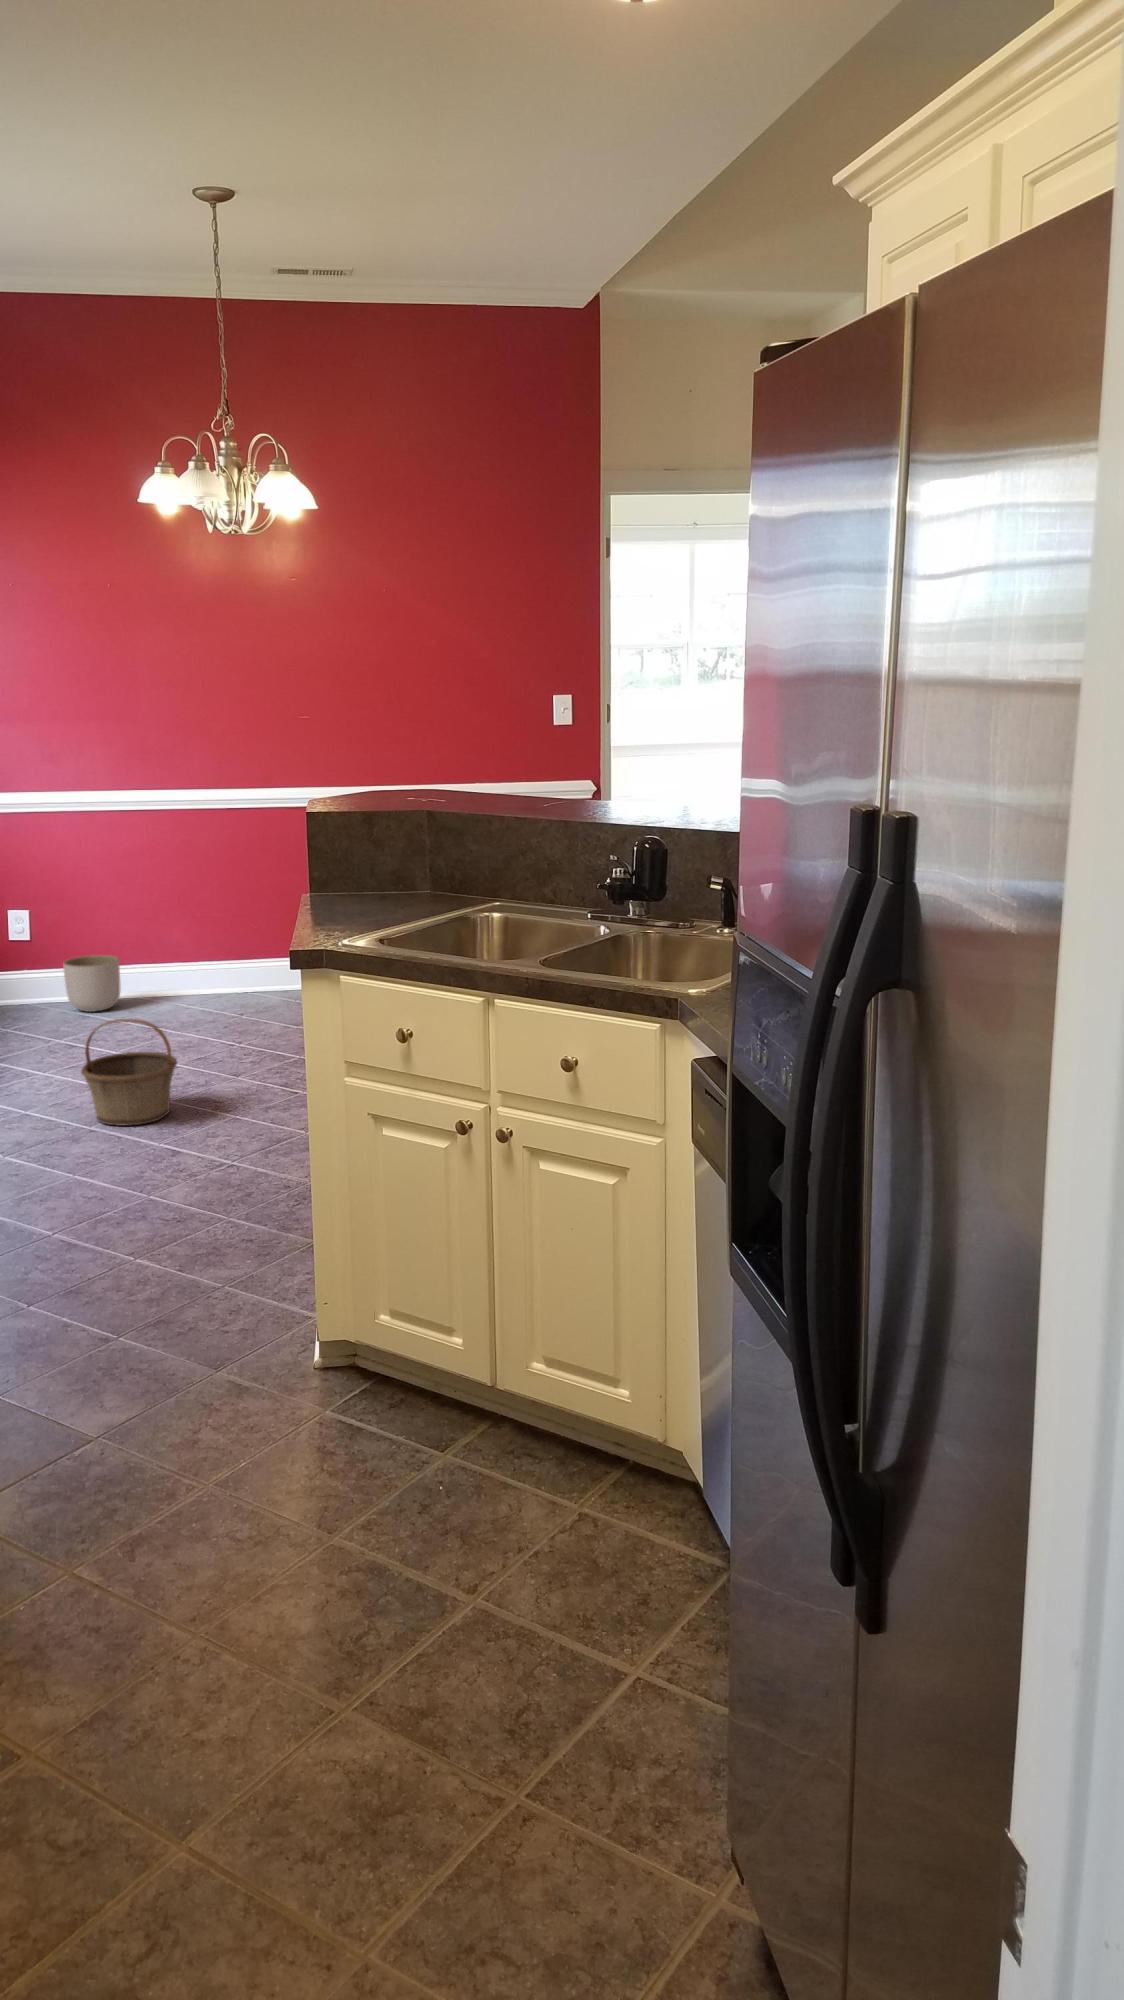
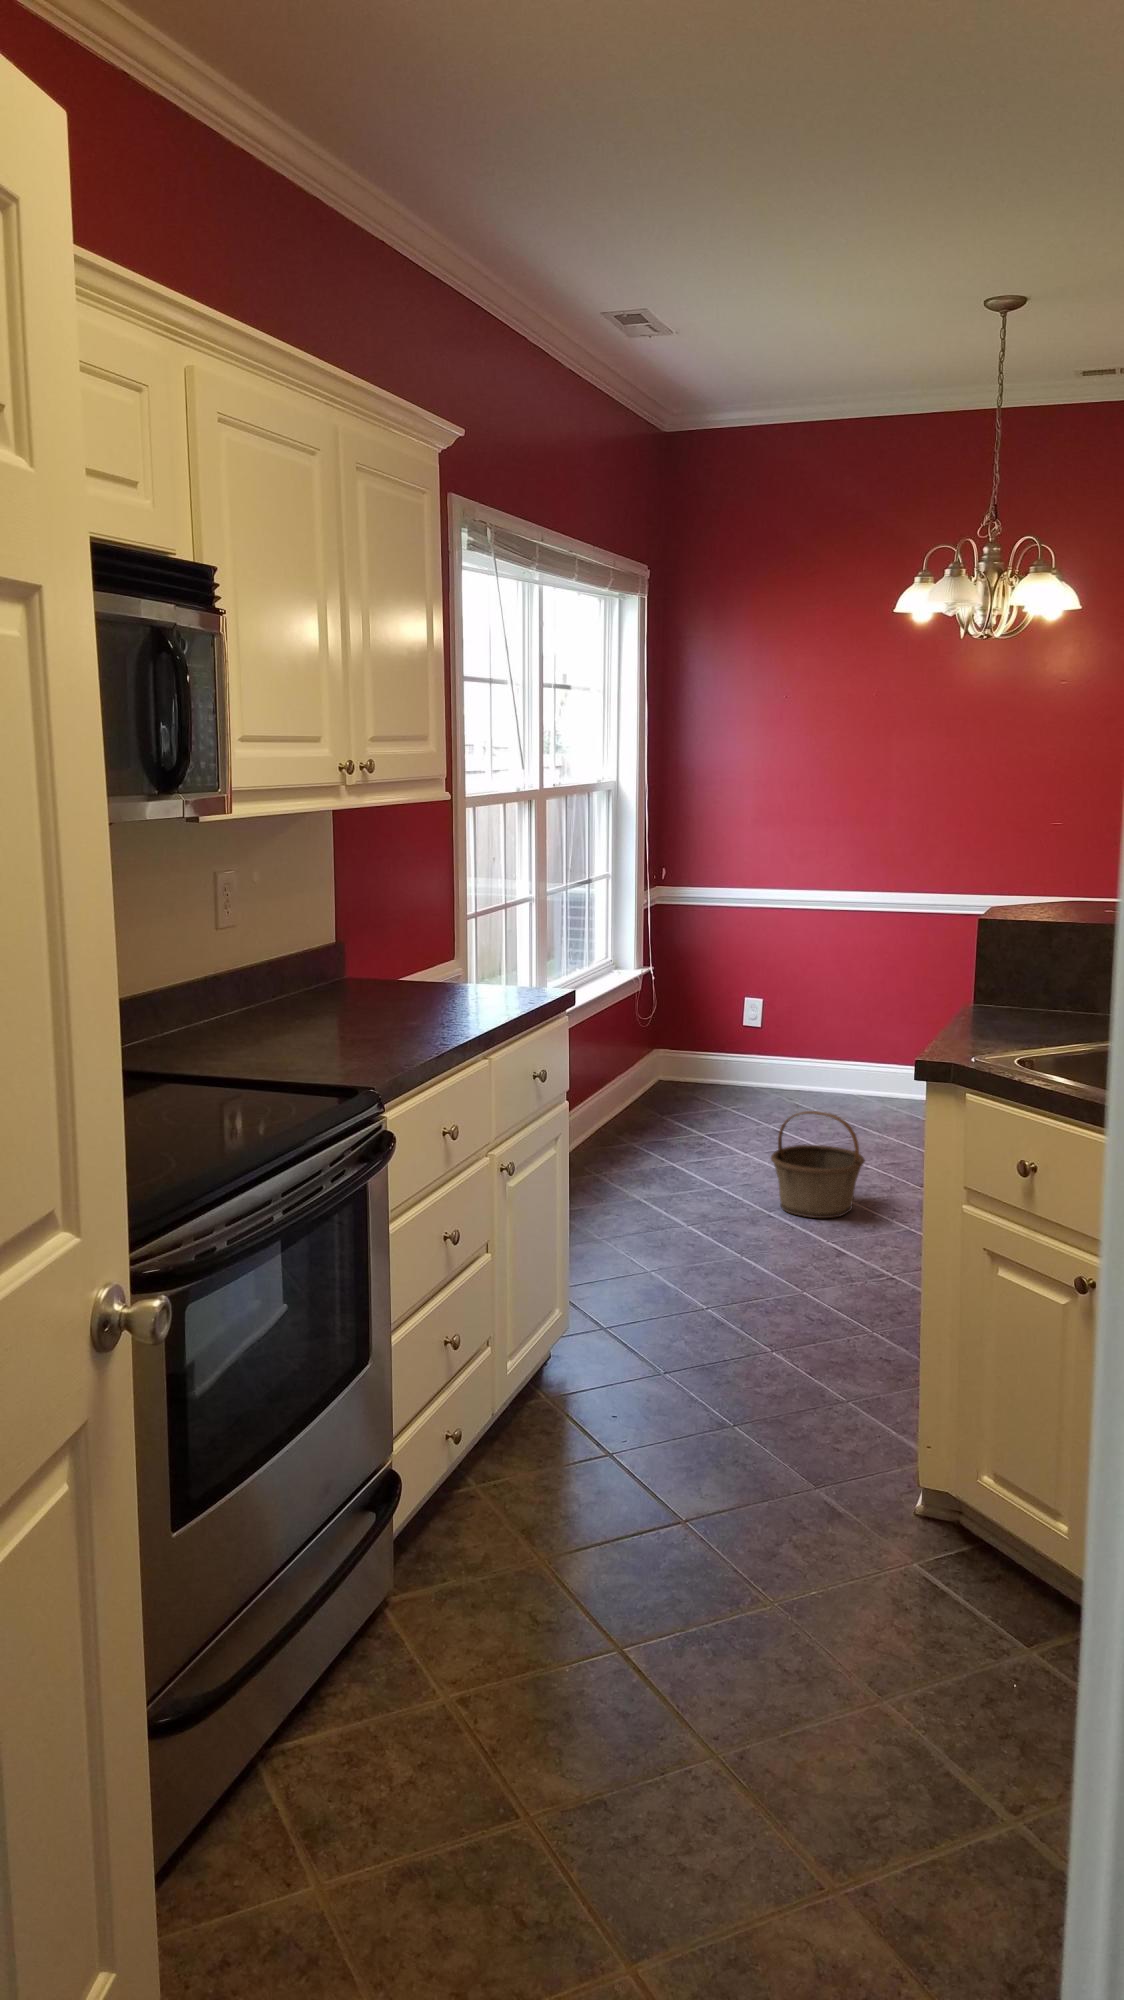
planter: present [63,955,121,1012] -> none [790,1046,843,1101]

